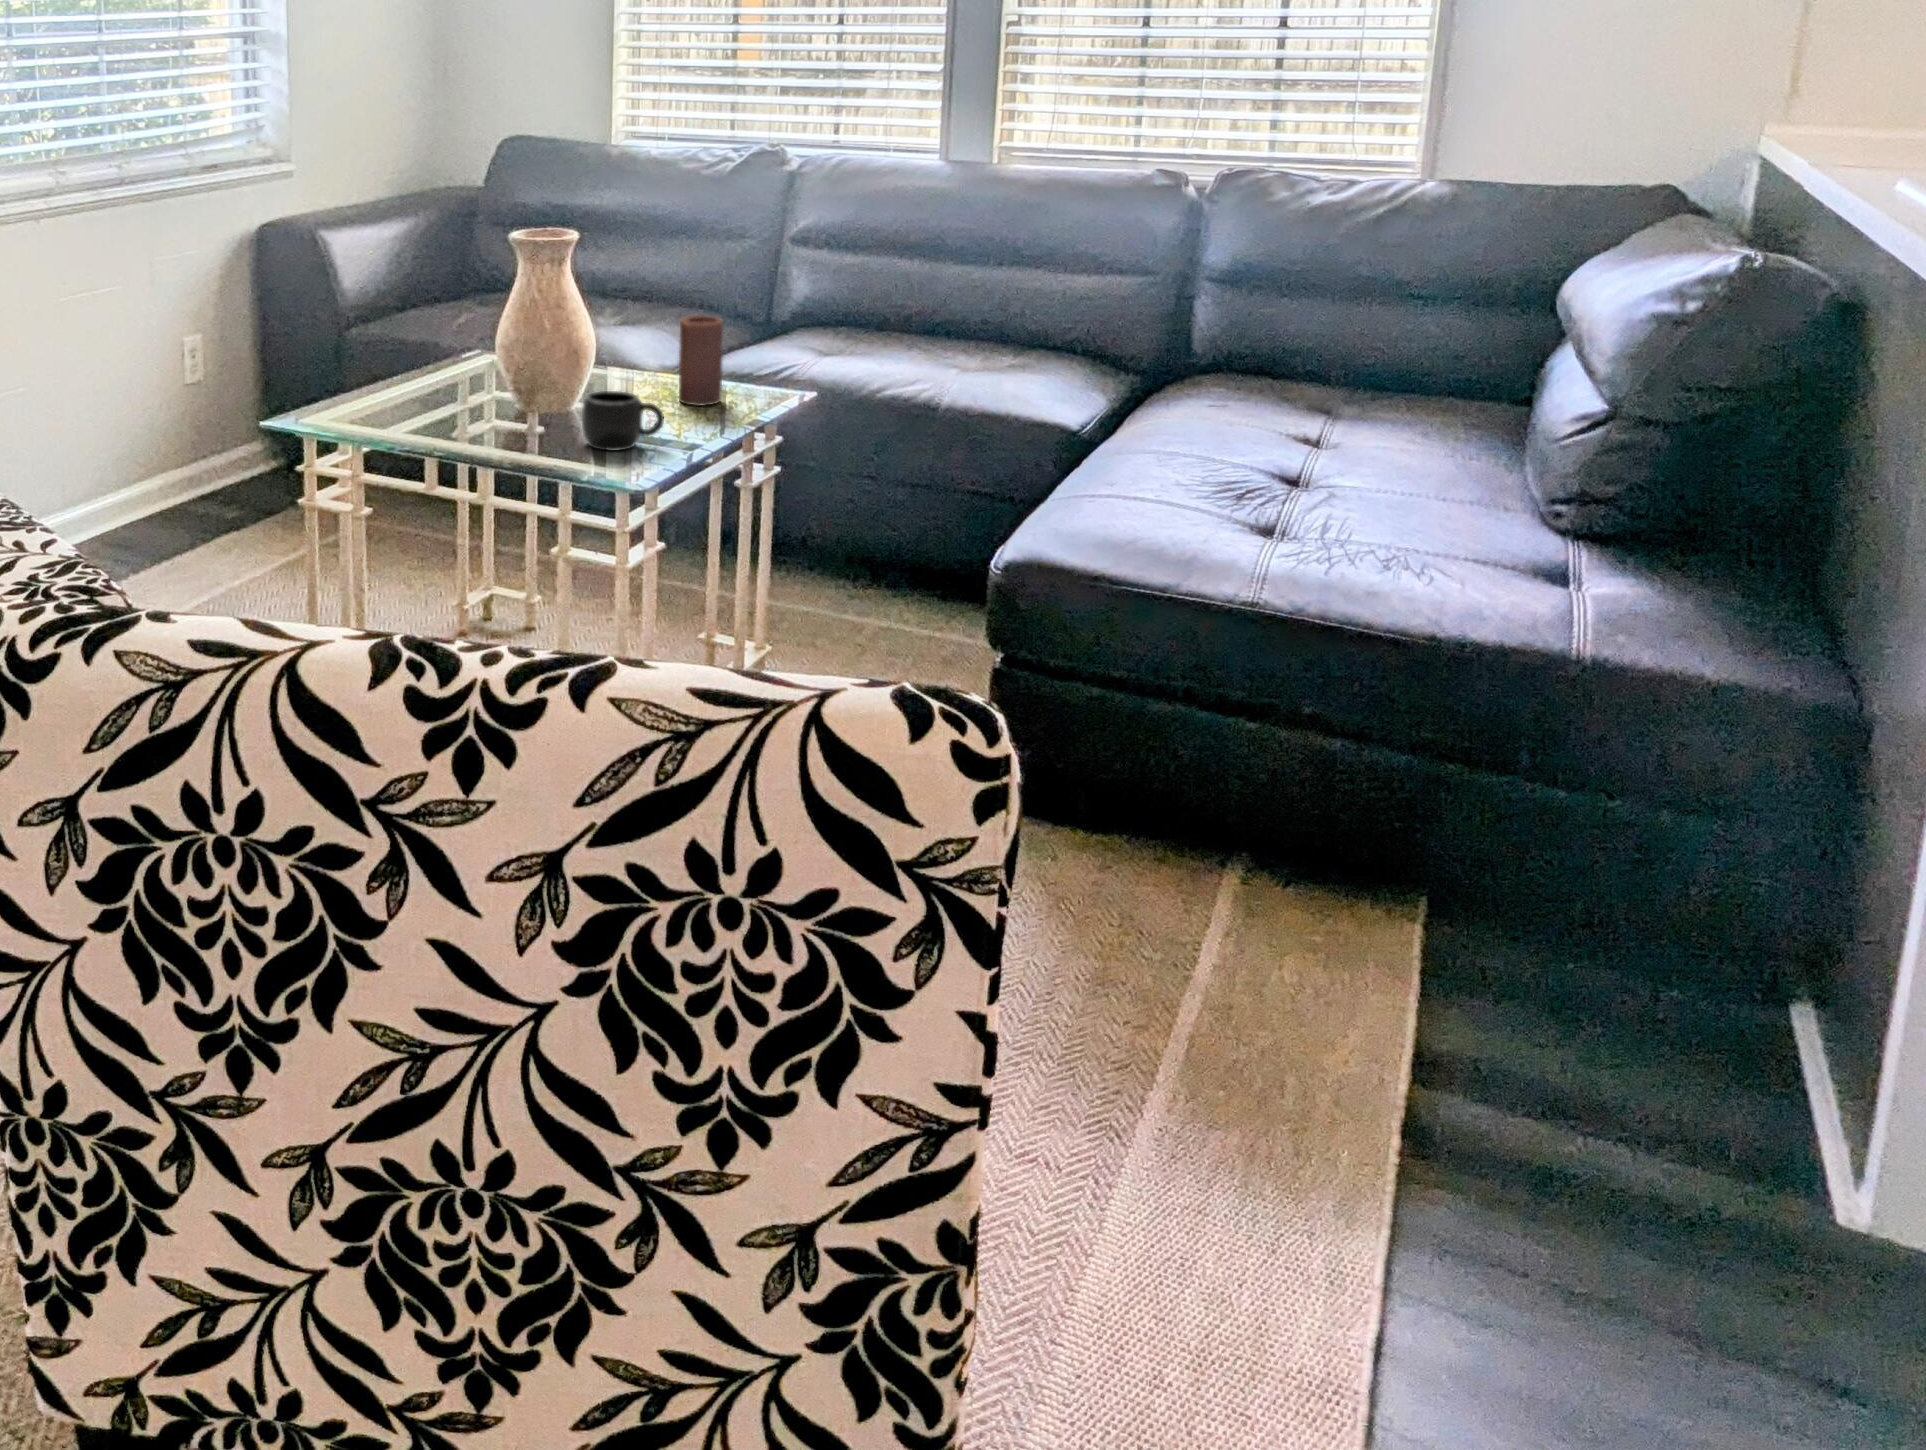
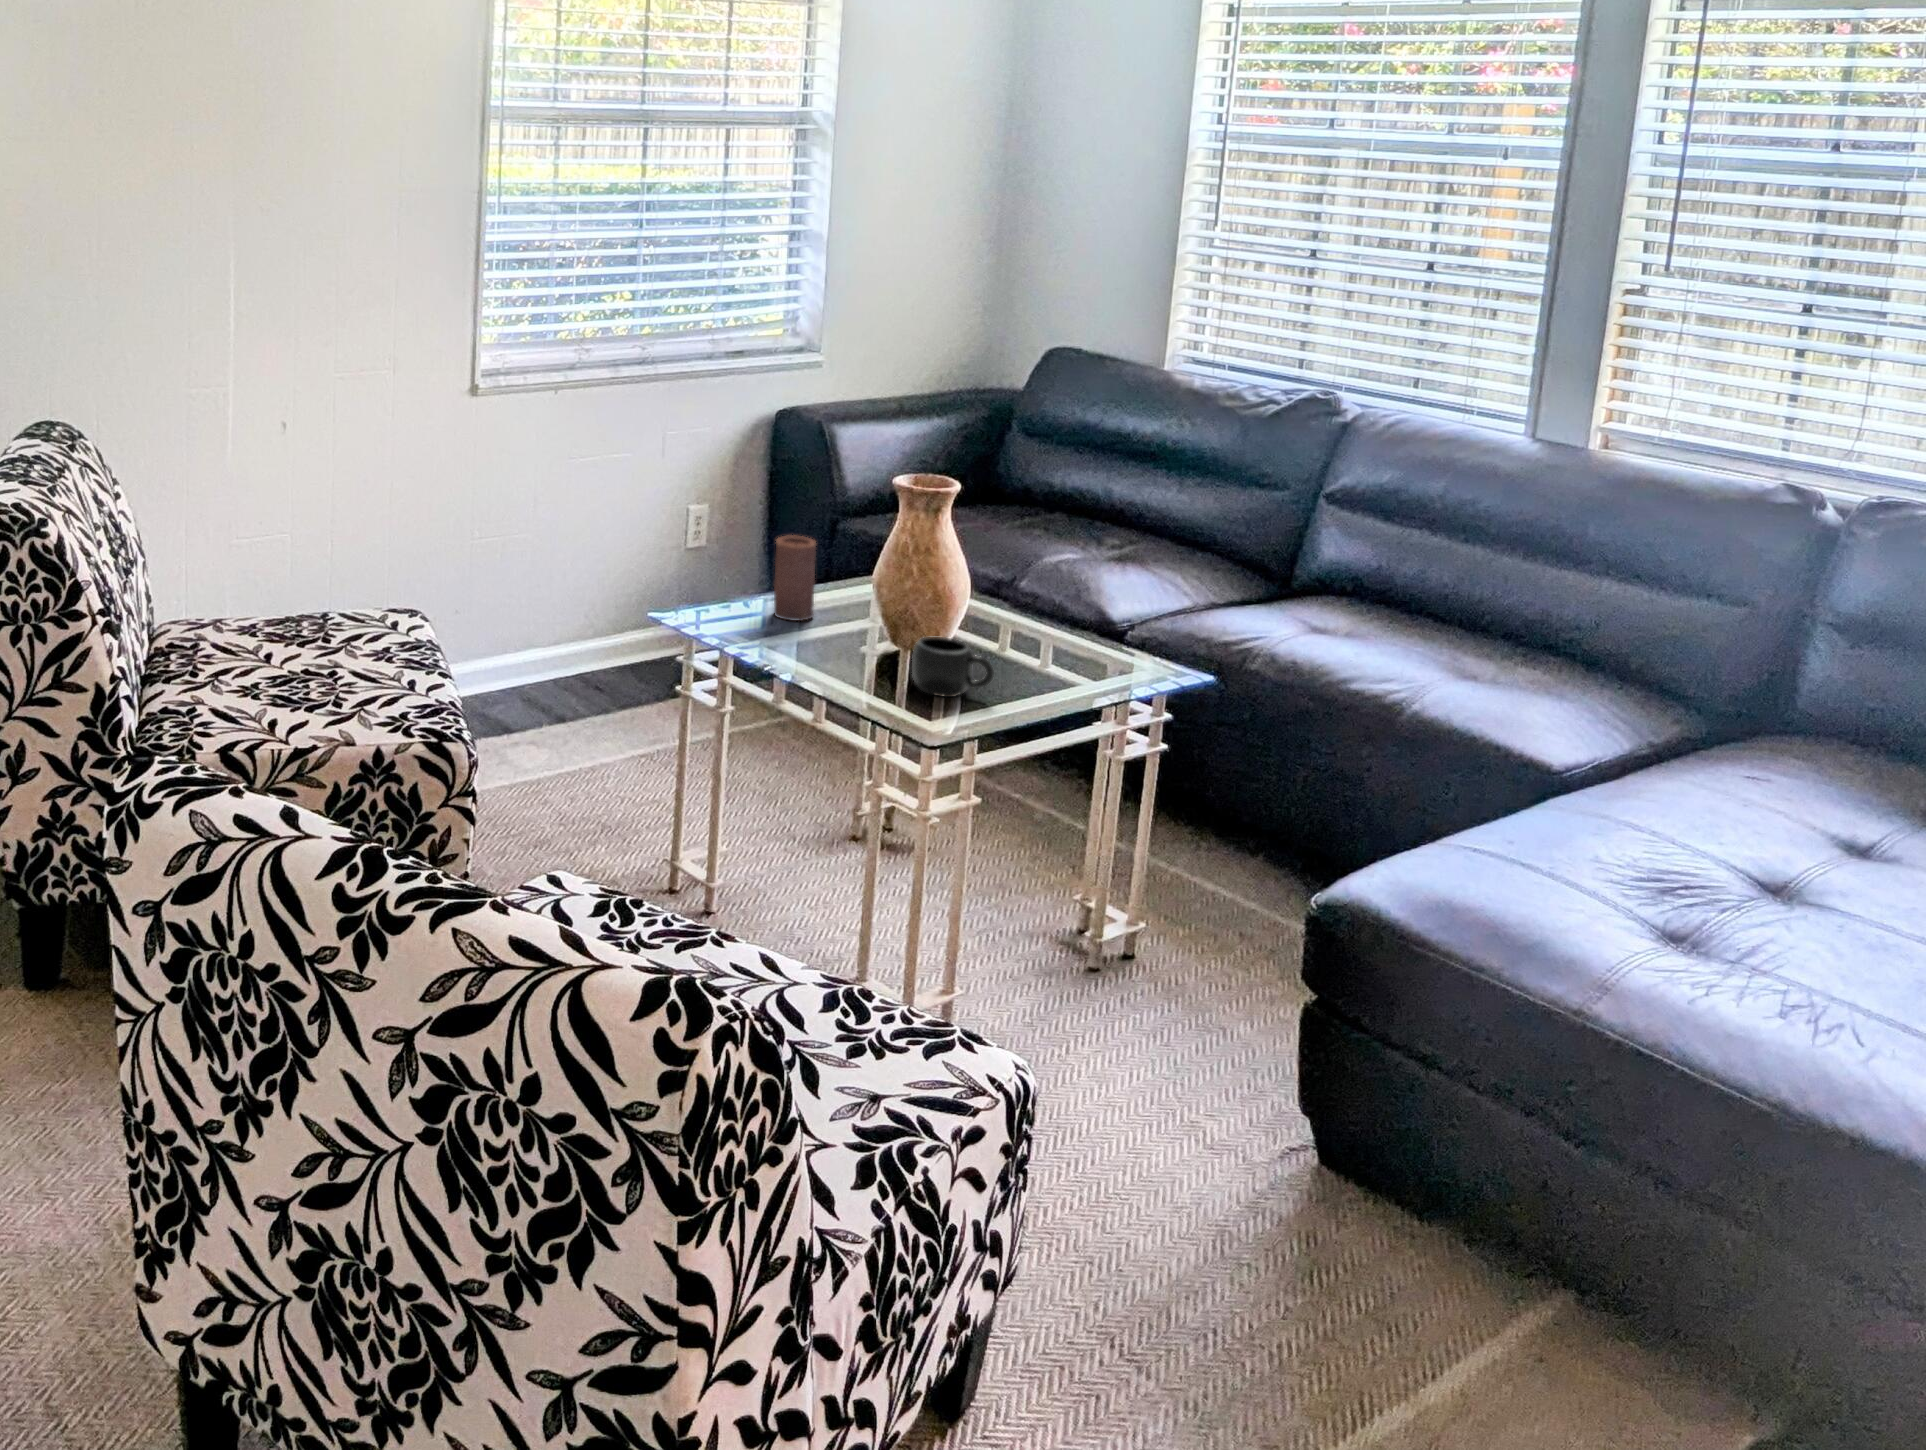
candle: present [679,315,723,406] -> present [774,535,816,621]

